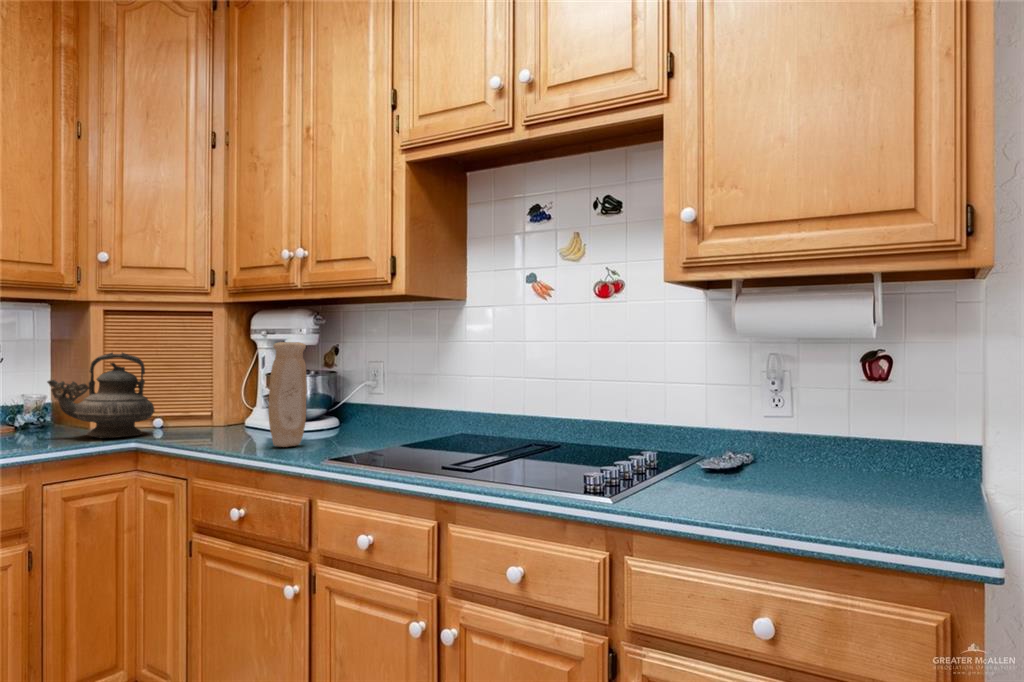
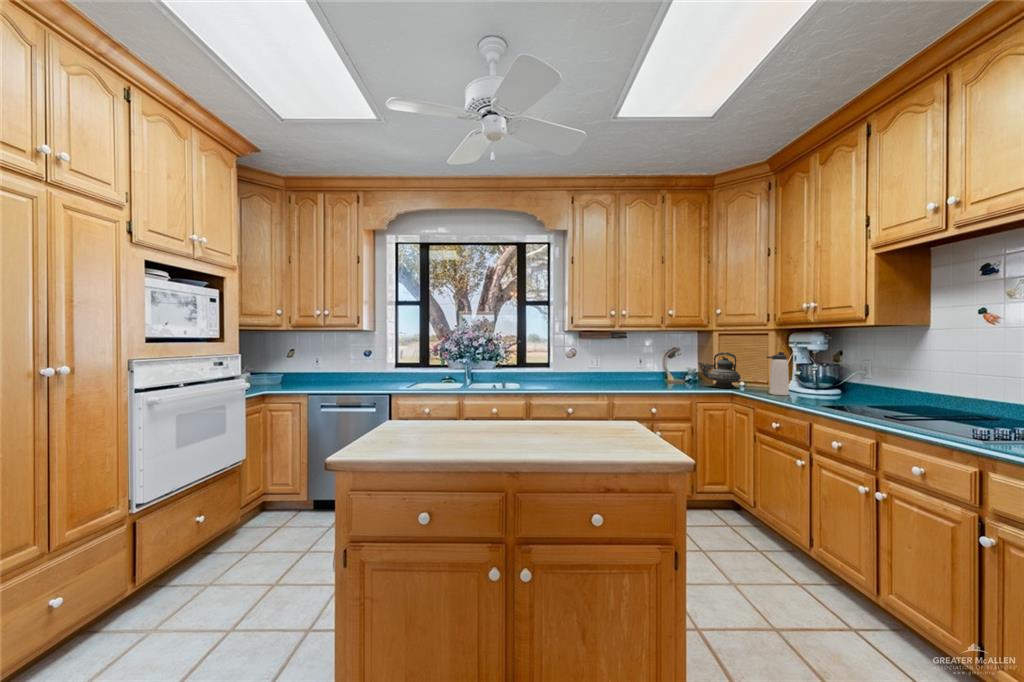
vase: present [269,342,307,447] -> none [793,350,813,399]
thermos bottle: none [213,349,257,443] -> present [766,352,789,395]

